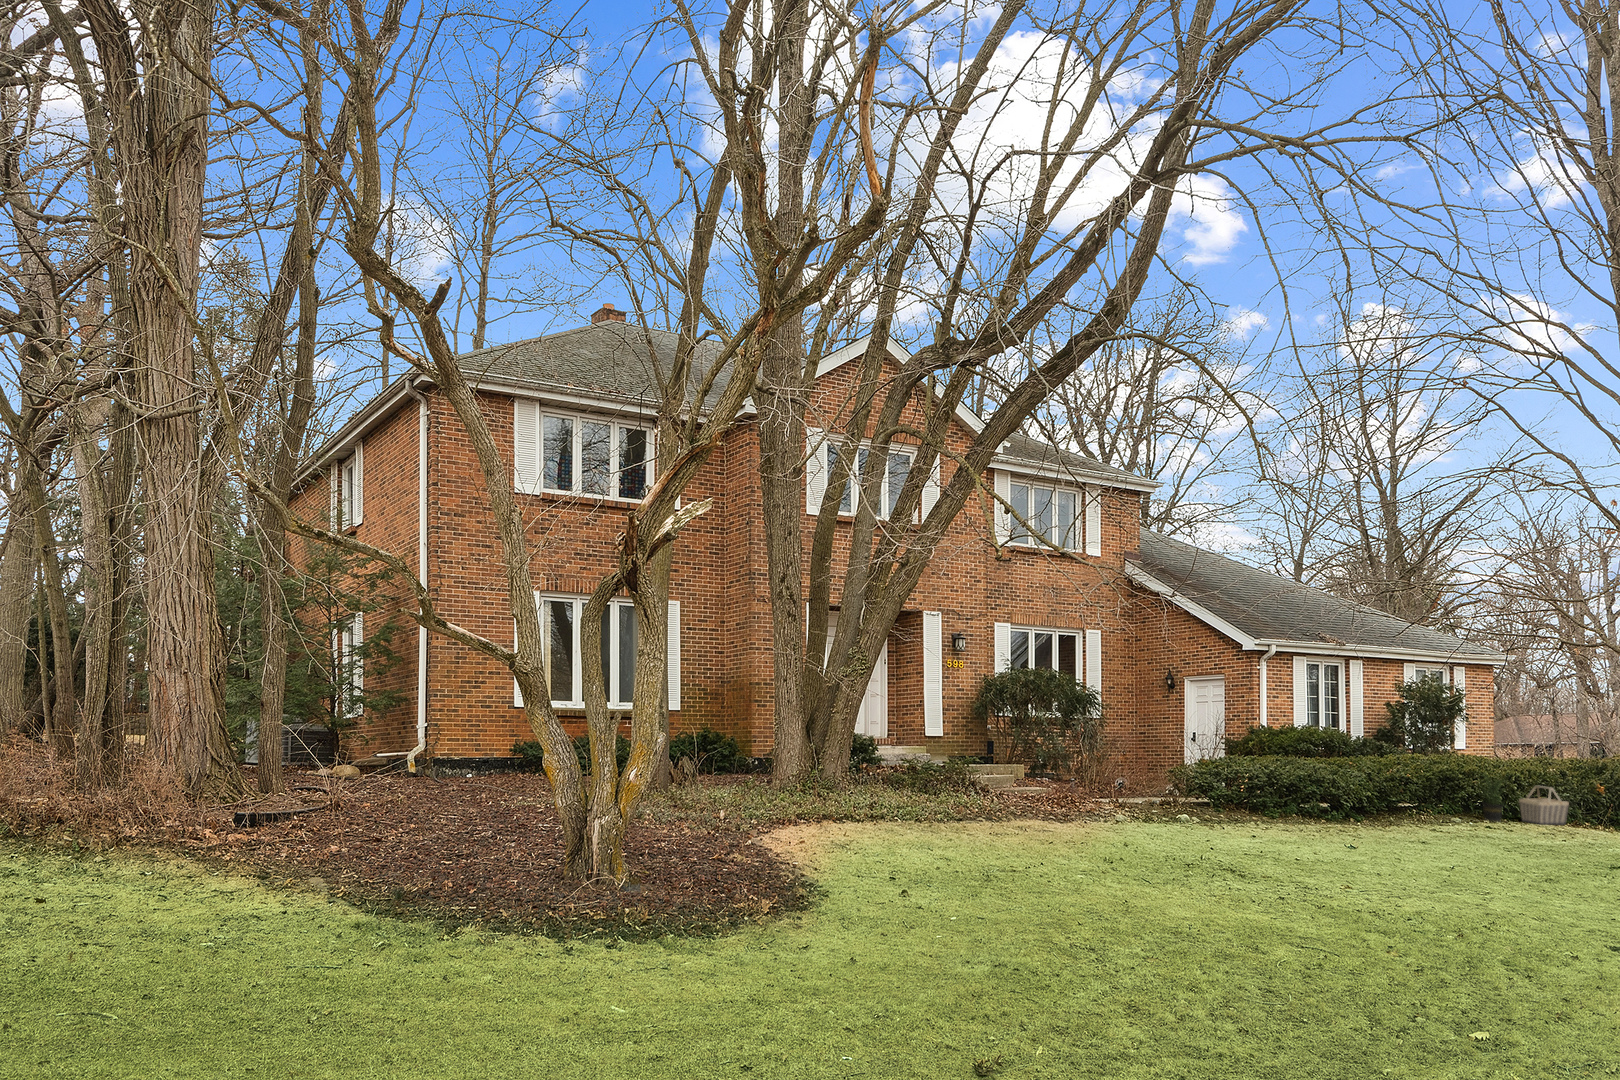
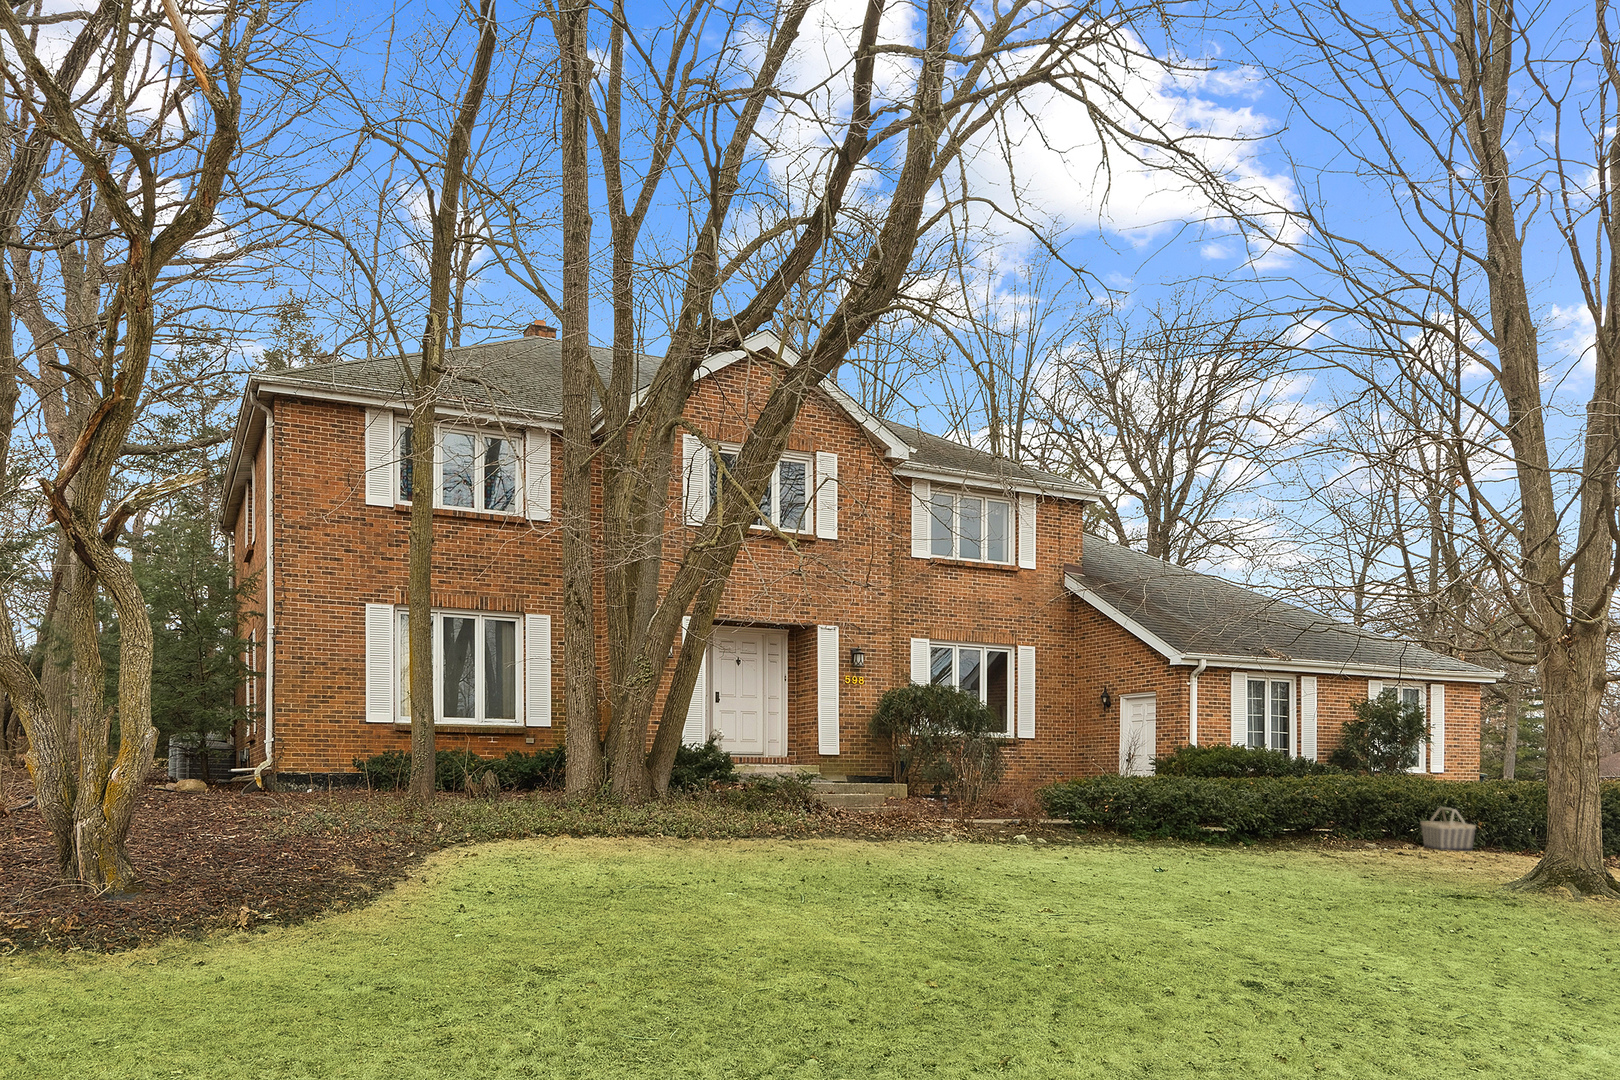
potted plant: present [1482,776,1503,822] -> none [1368,790,1407,846]

